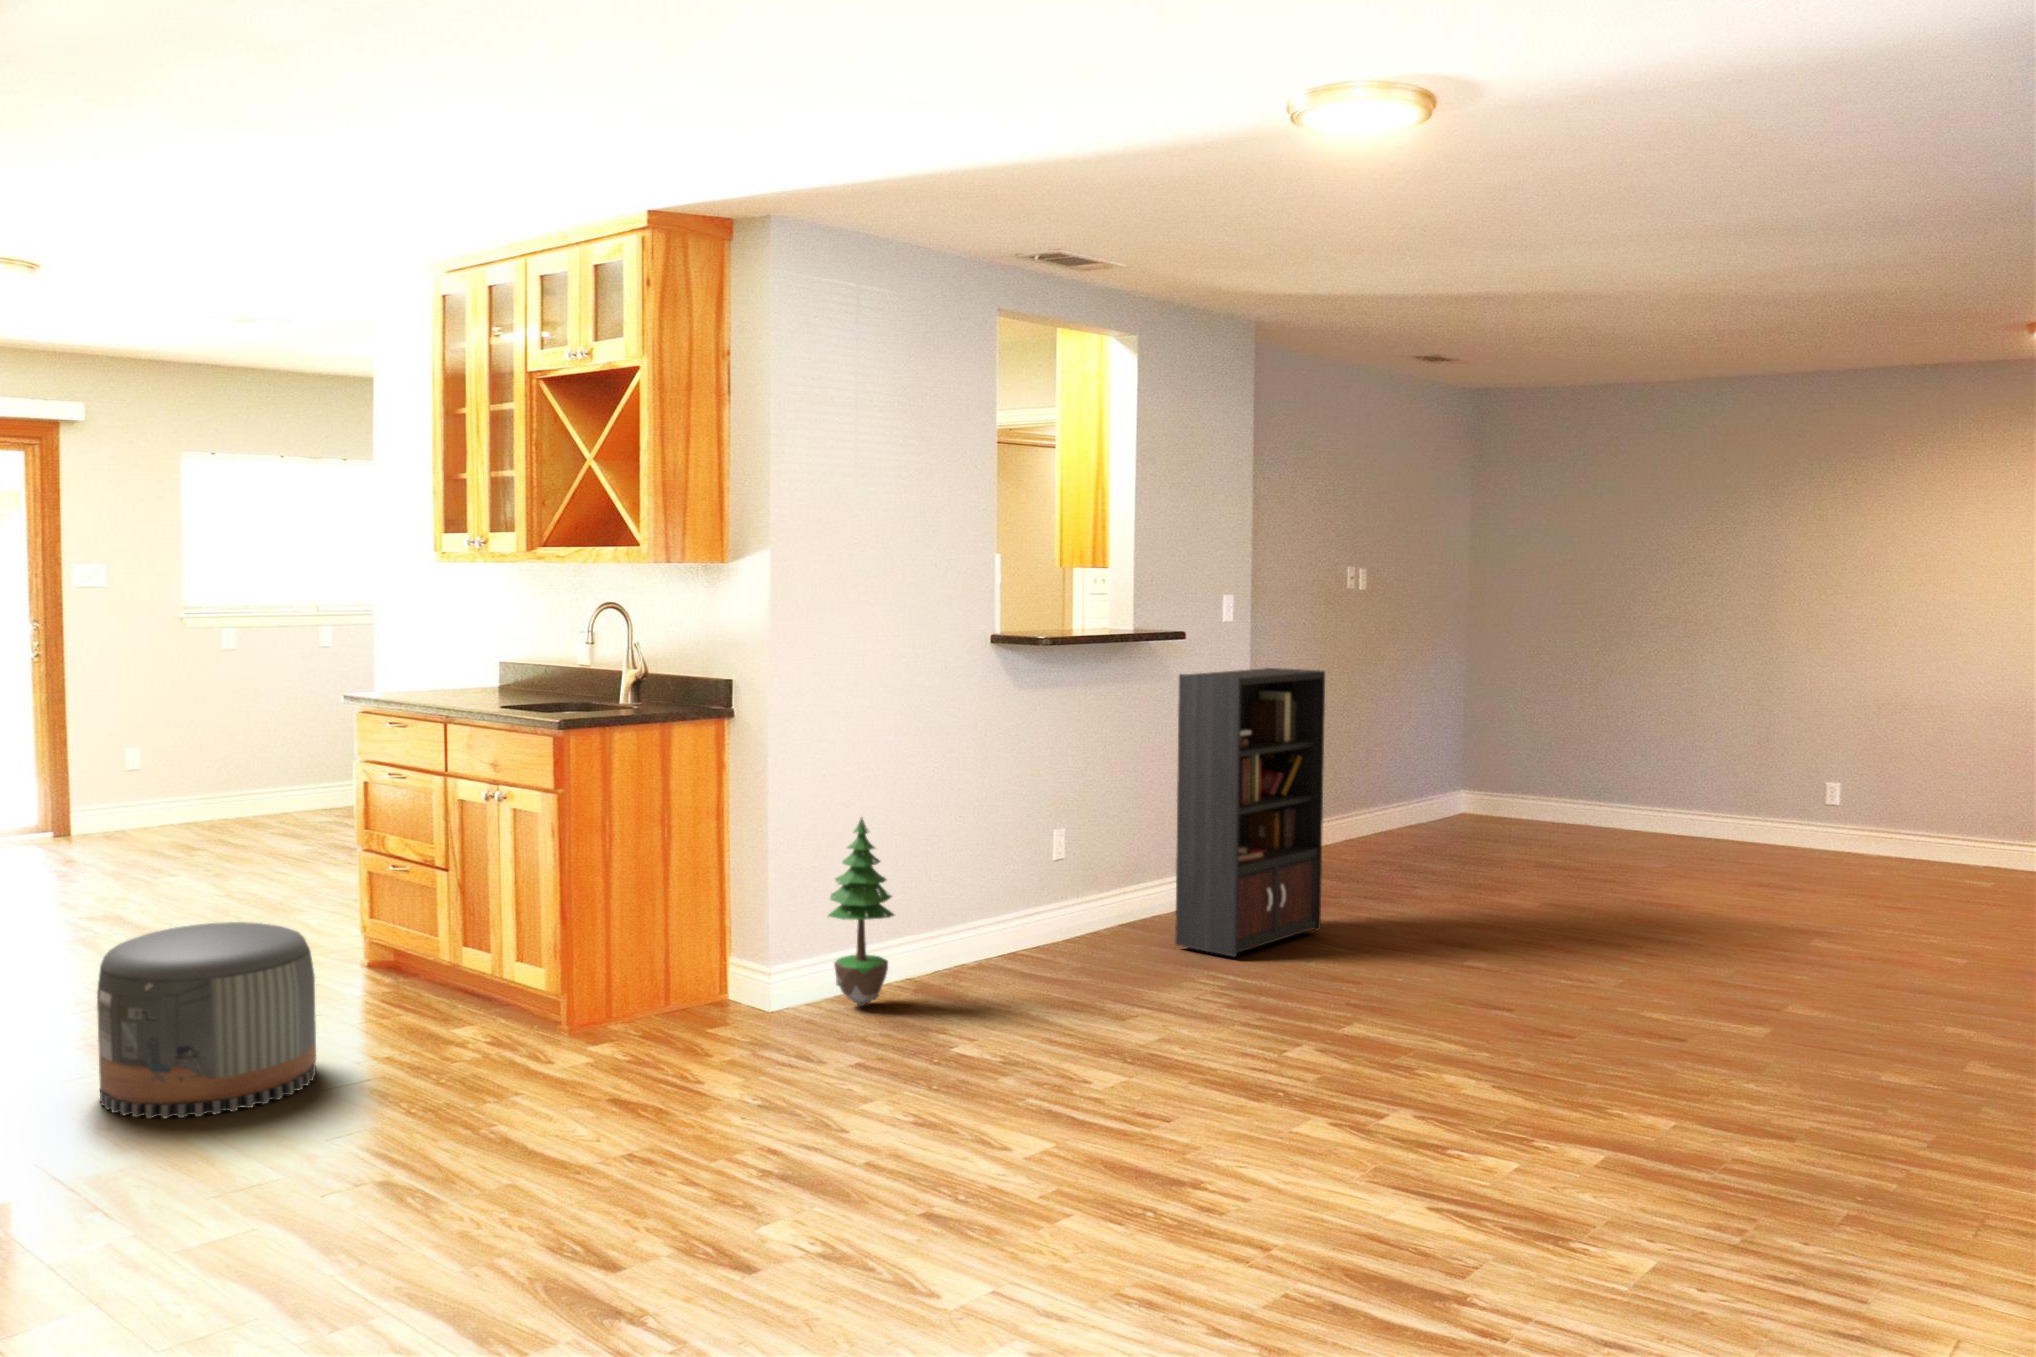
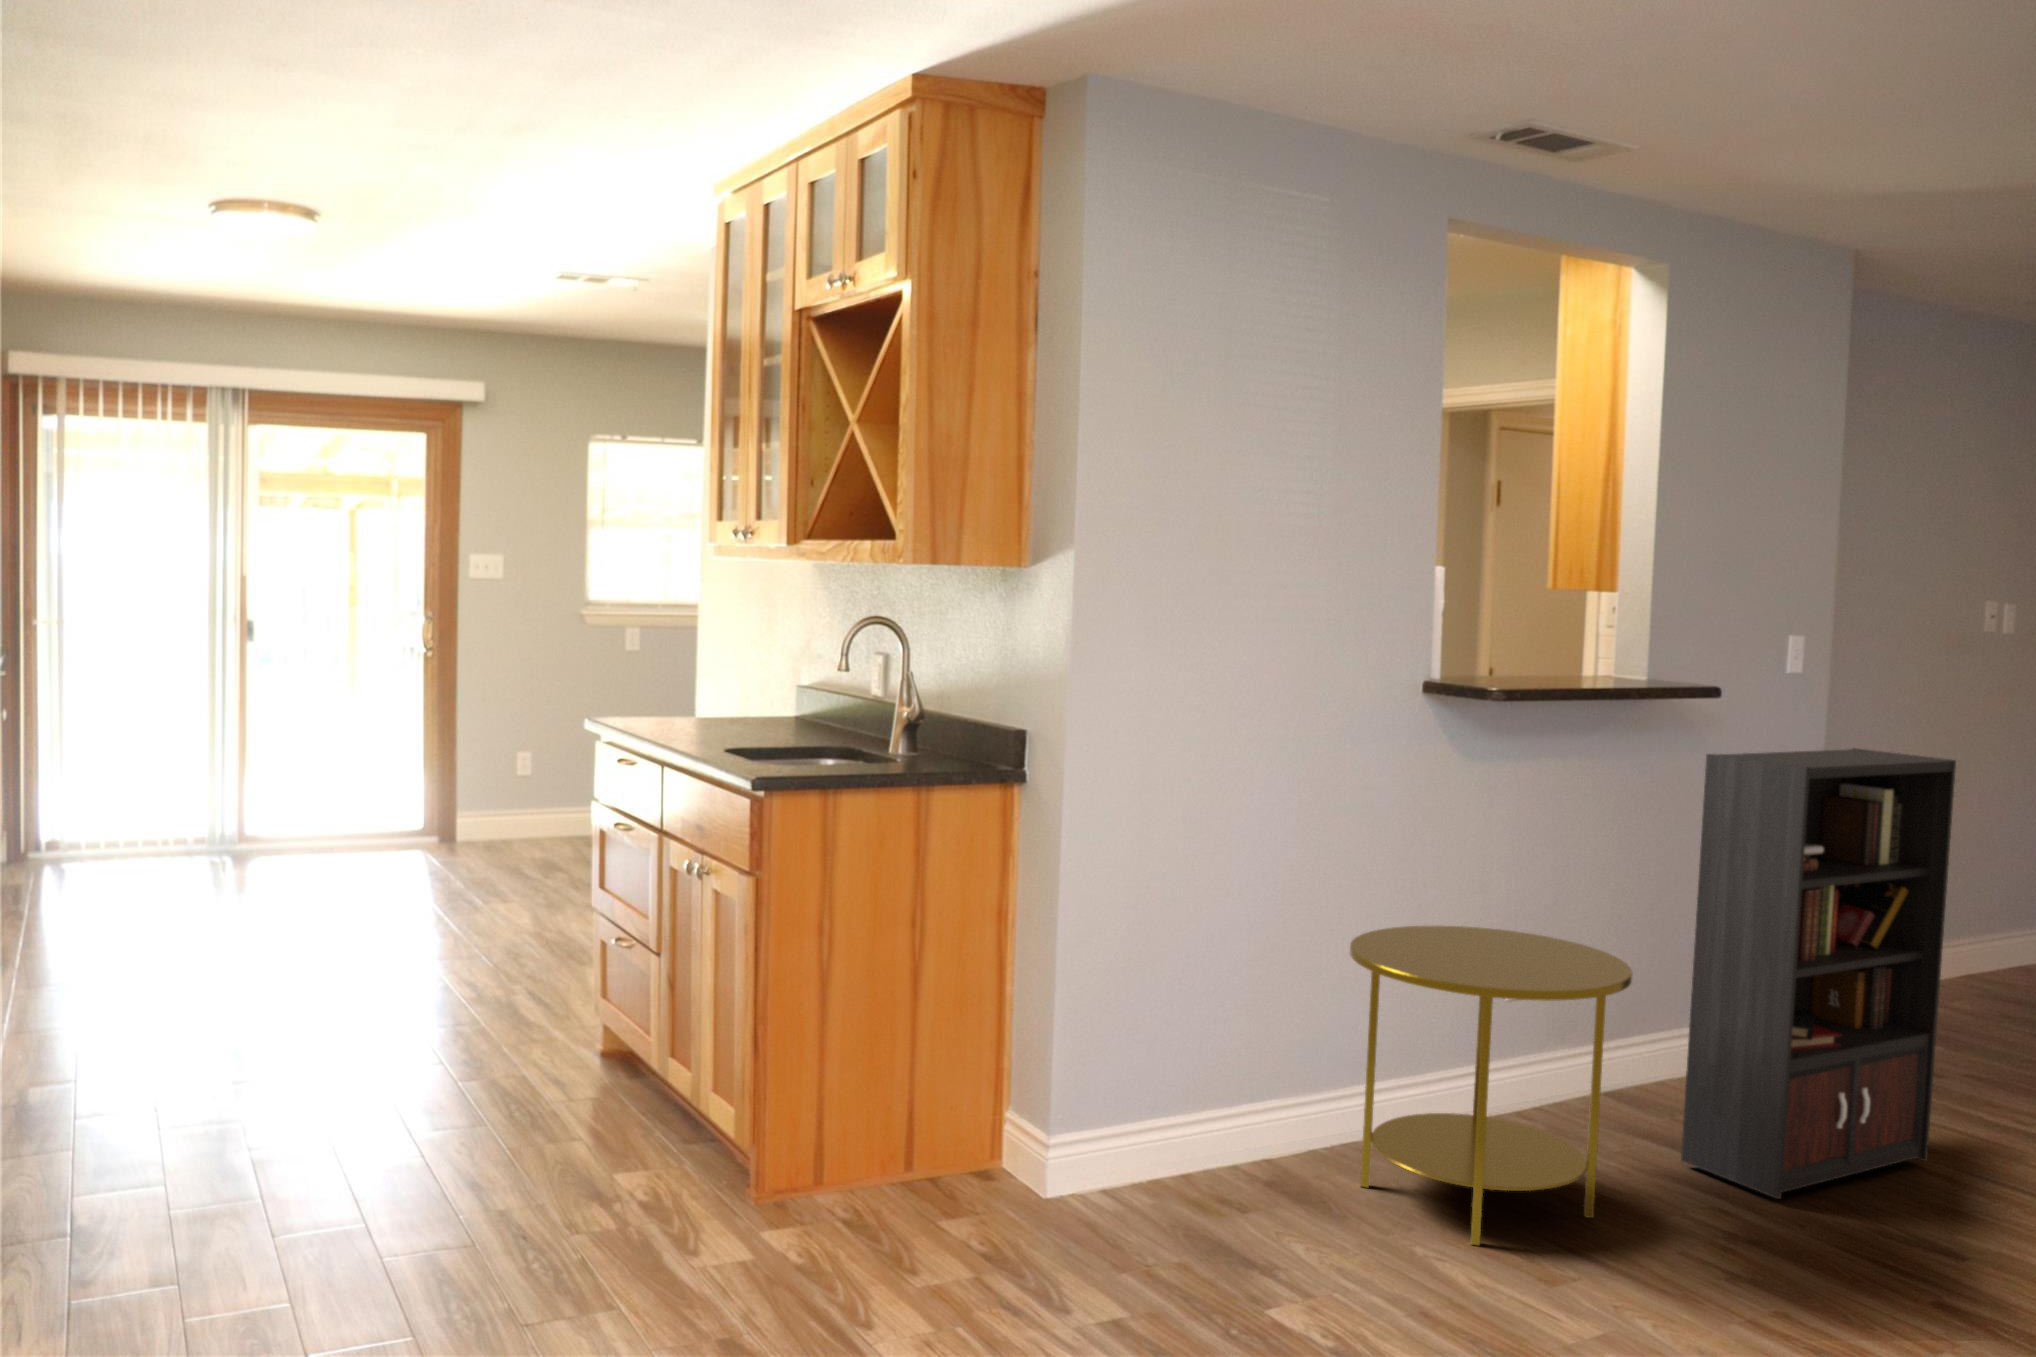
side table: none [963,801,1144,998] -> present [1350,926,1632,1245]
potted tree: present [828,818,894,1006] -> none [1127,941,1229,1218]
pouf: present [97,922,316,1119] -> none [131,1016,416,1294]

